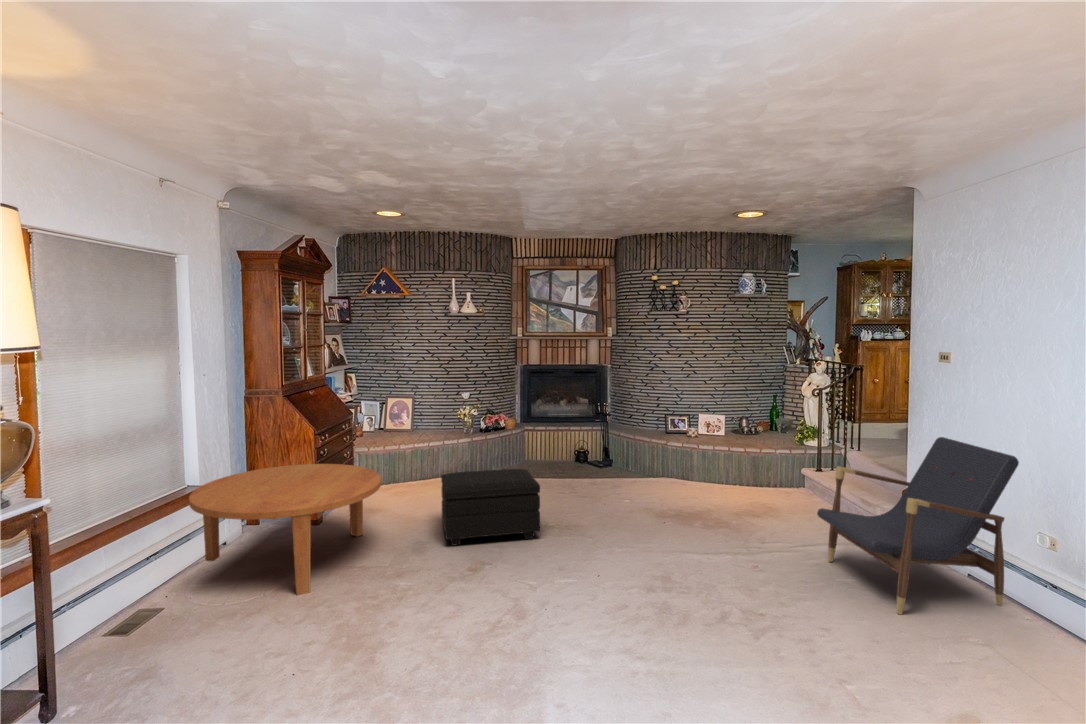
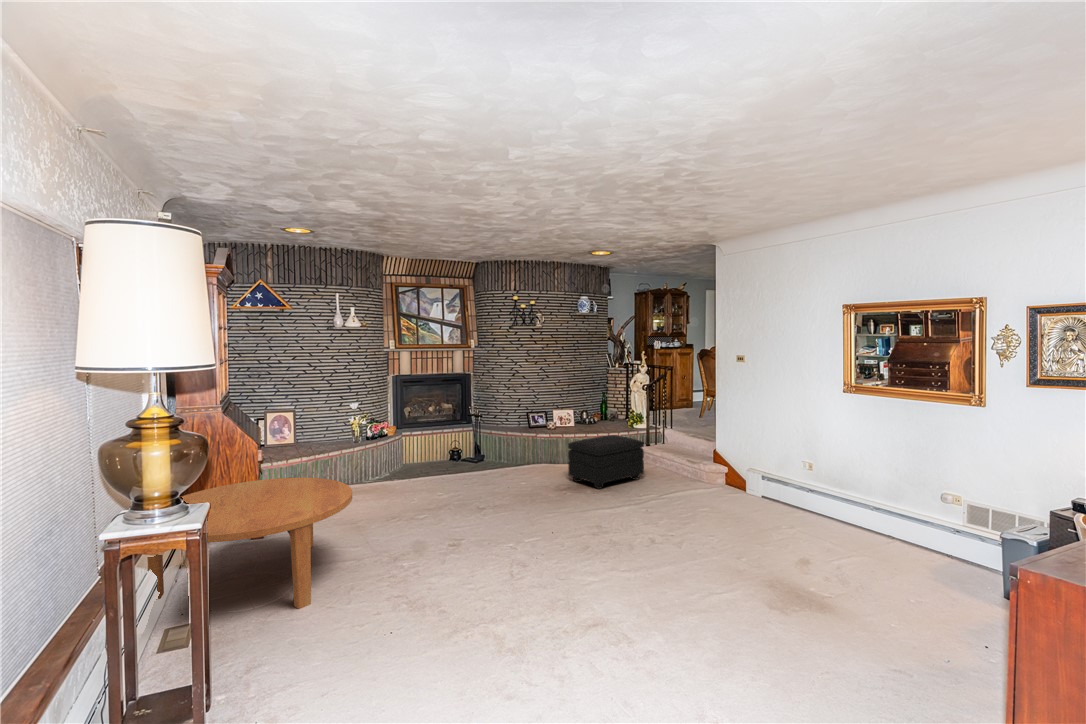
lounge chair: present [817,437,1019,615] -> none [697,409,818,530]
footstool: present [441,469,540,546] -> present [568,435,644,489]

